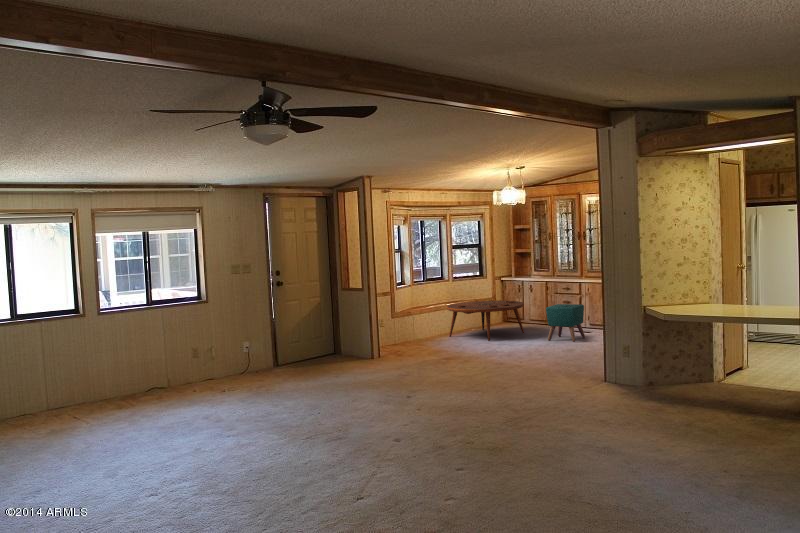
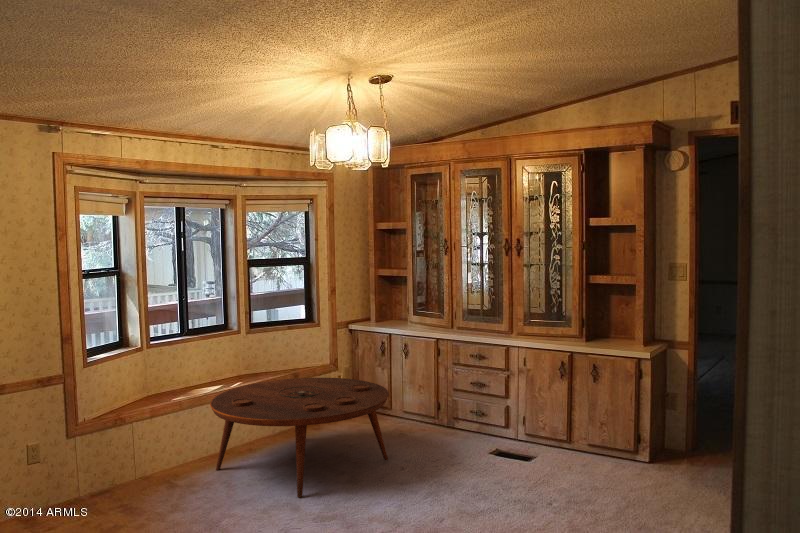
ottoman: present [546,304,585,342] -> none [439,403,527,511]

